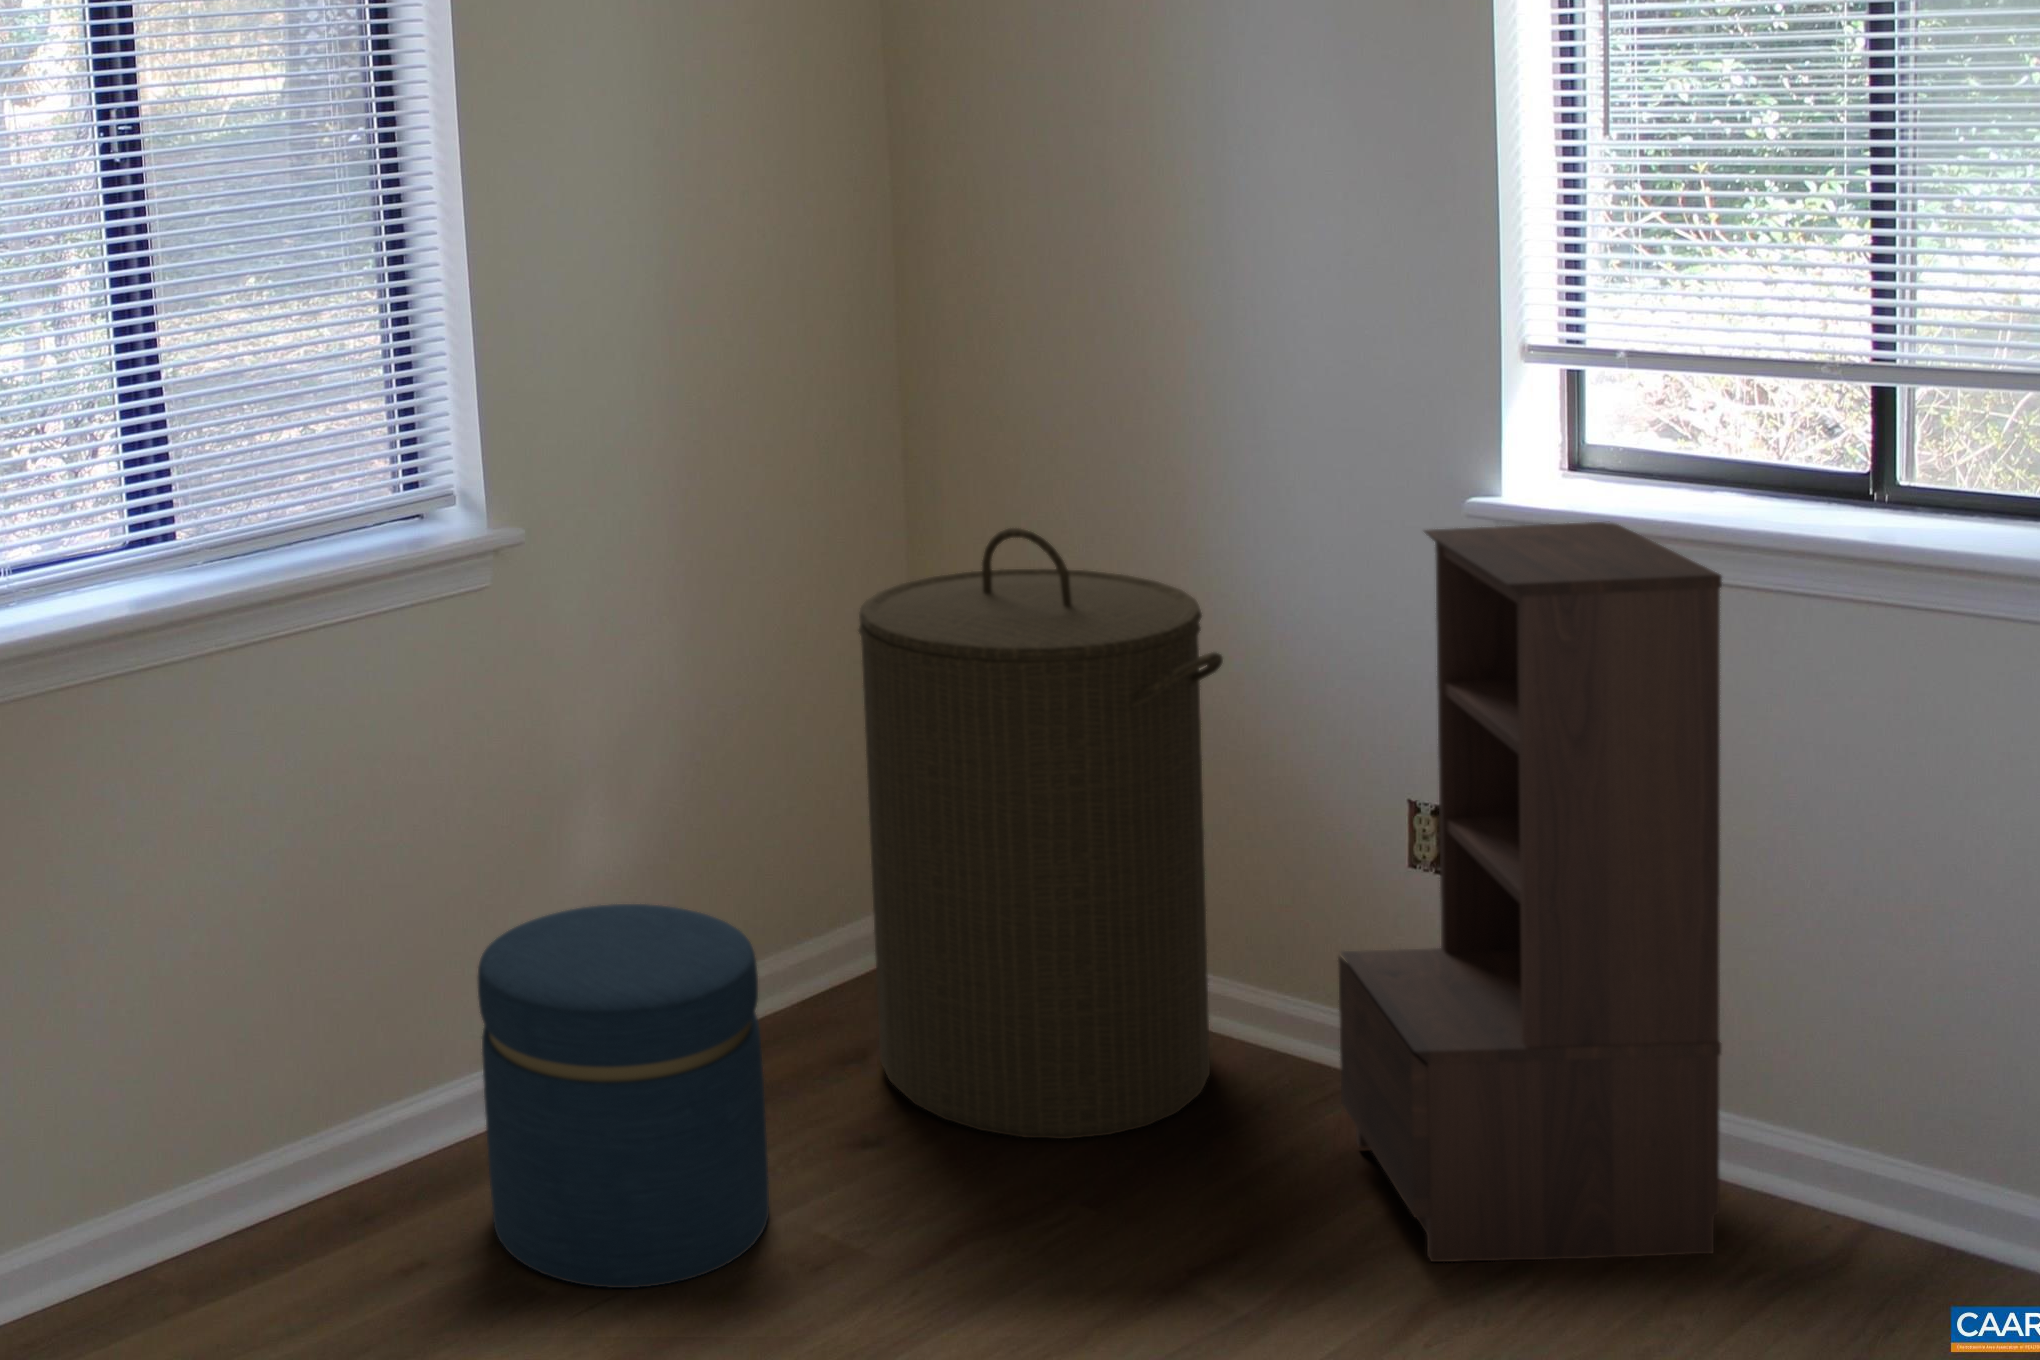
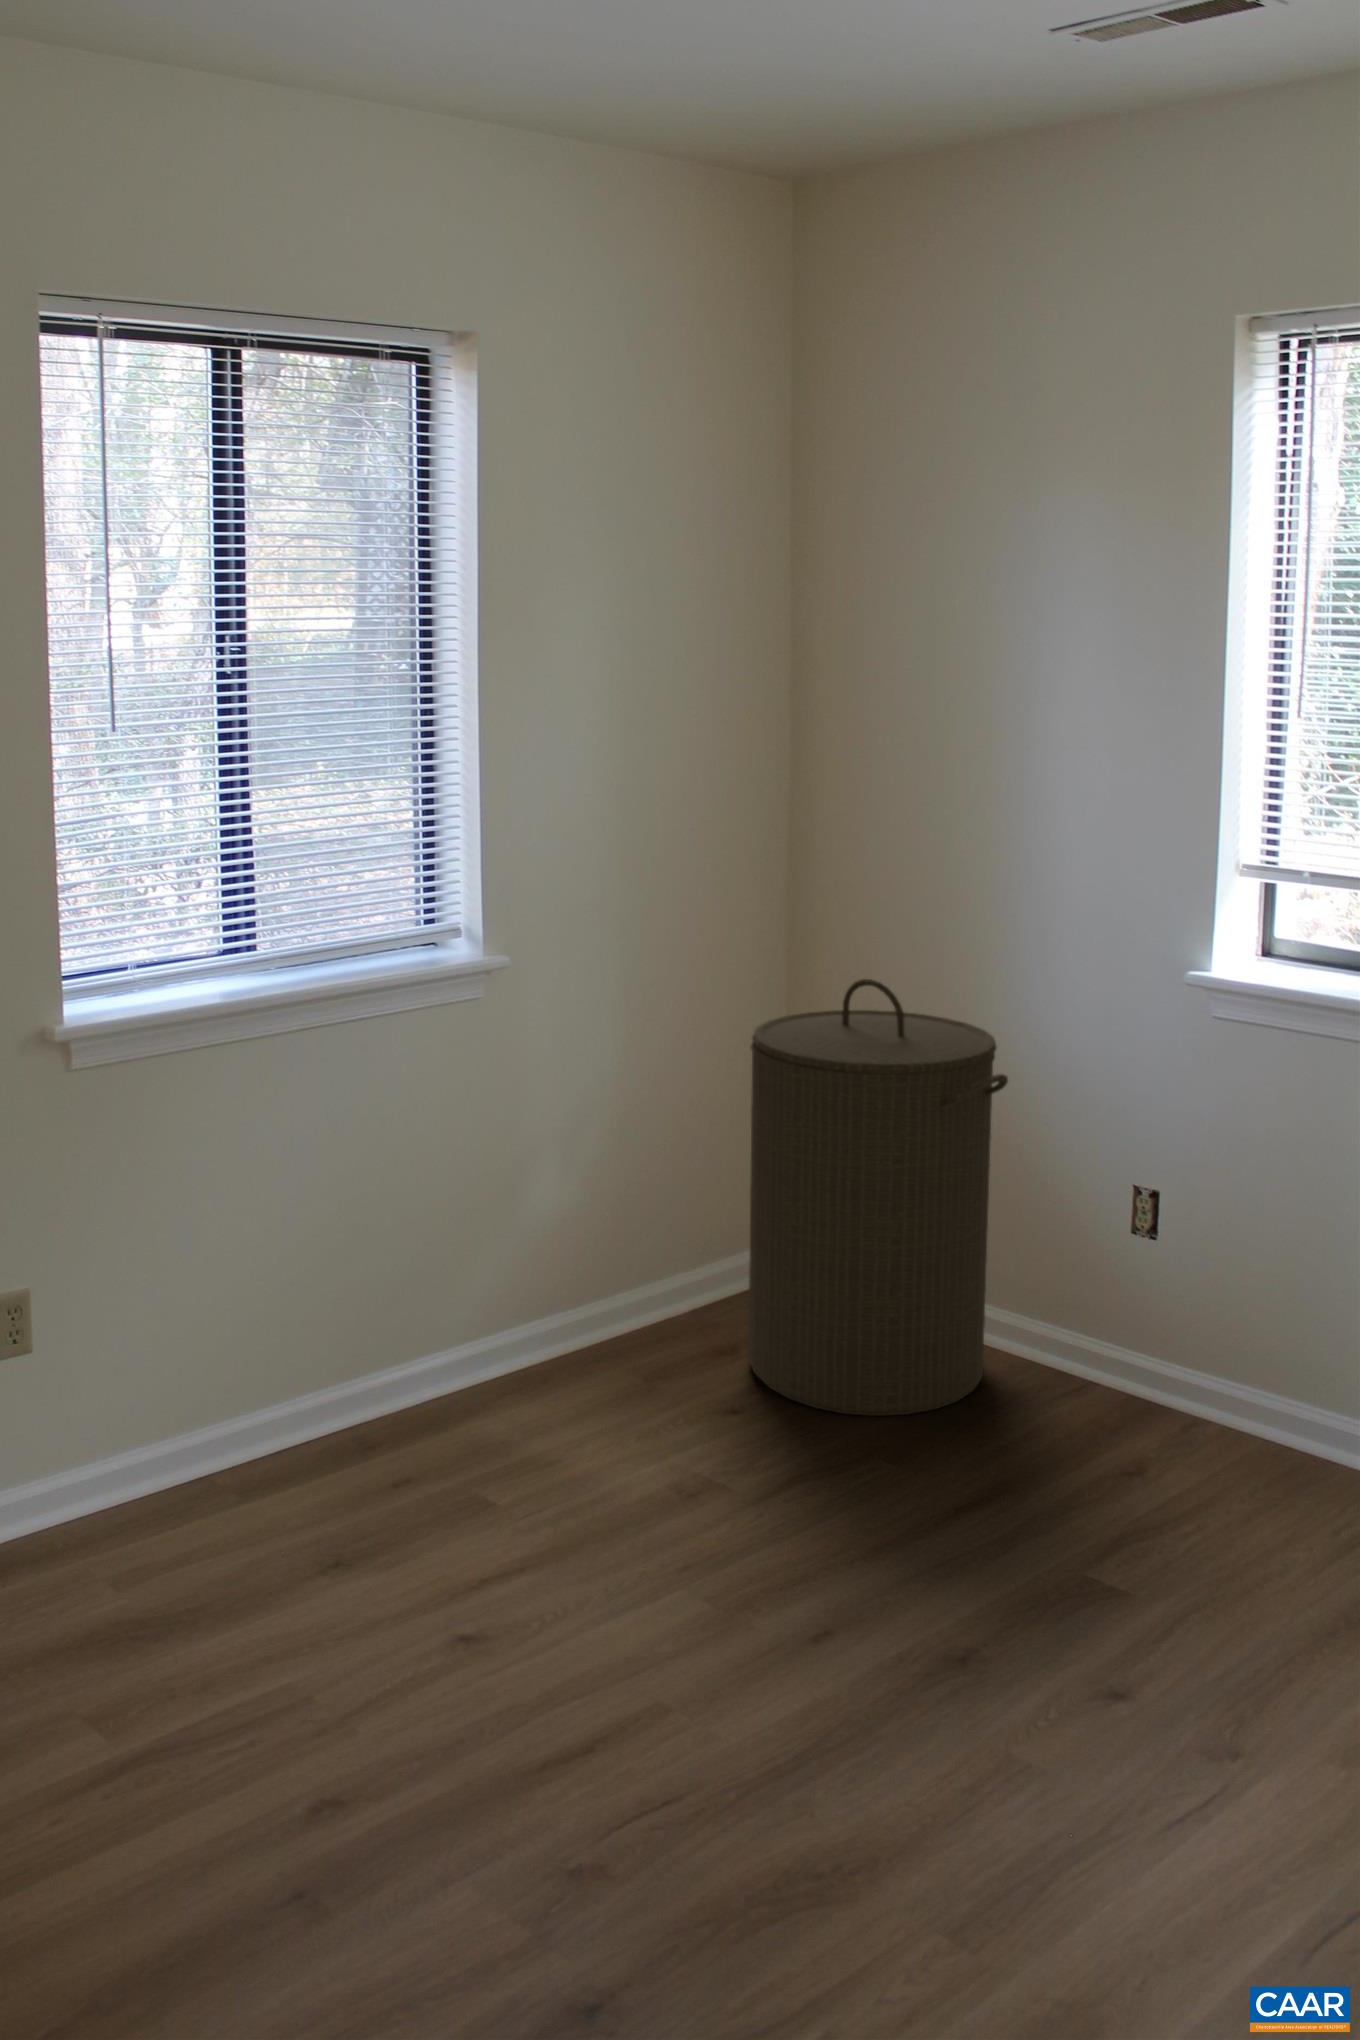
bookshelf: present [1338,522,1722,1262] -> none [1071,993,1351,1509]
ottoman: present [478,904,769,1288] -> none [460,1234,661,1502]

